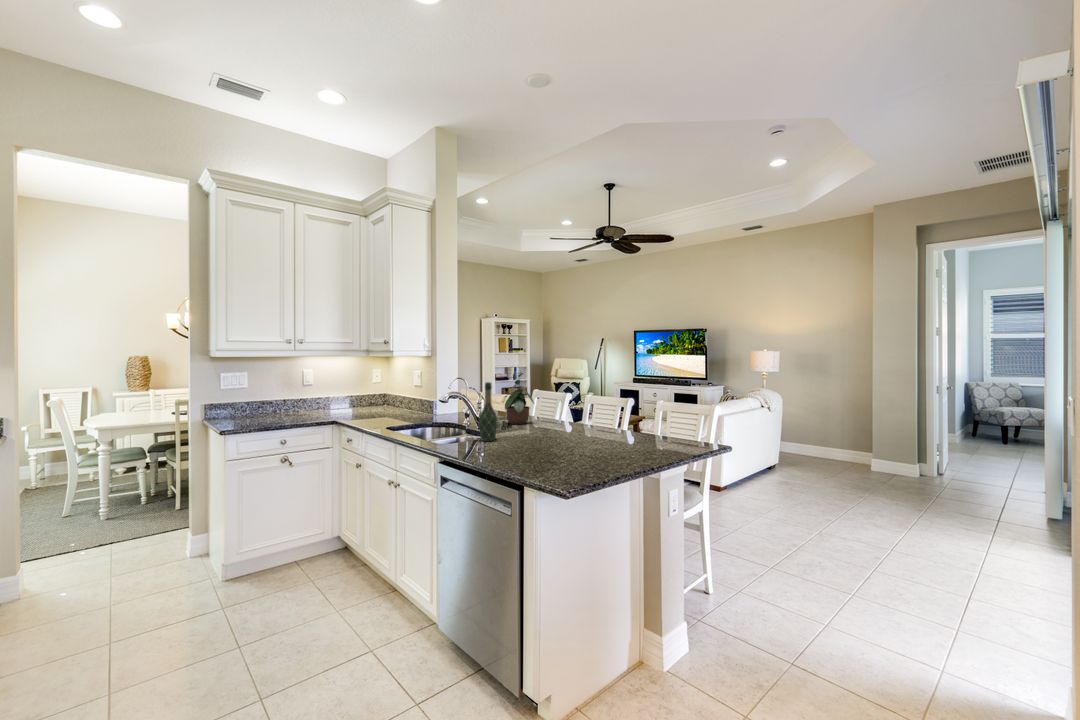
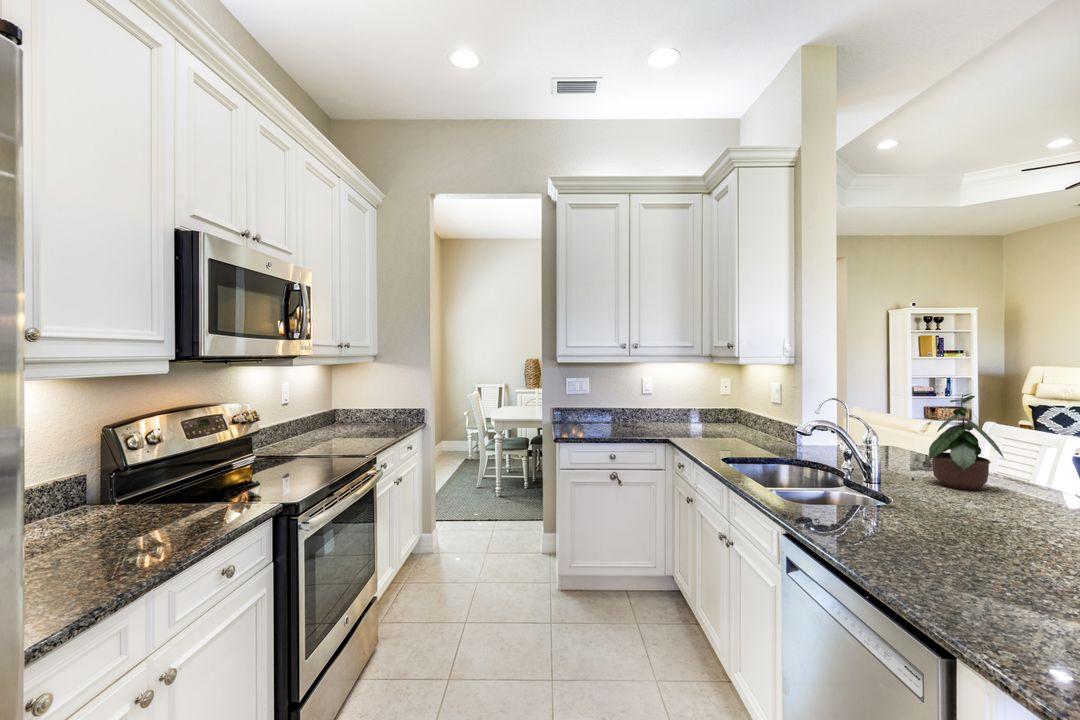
wine bottle: present [479,382,497,441] -> none [868,413,911,522]

